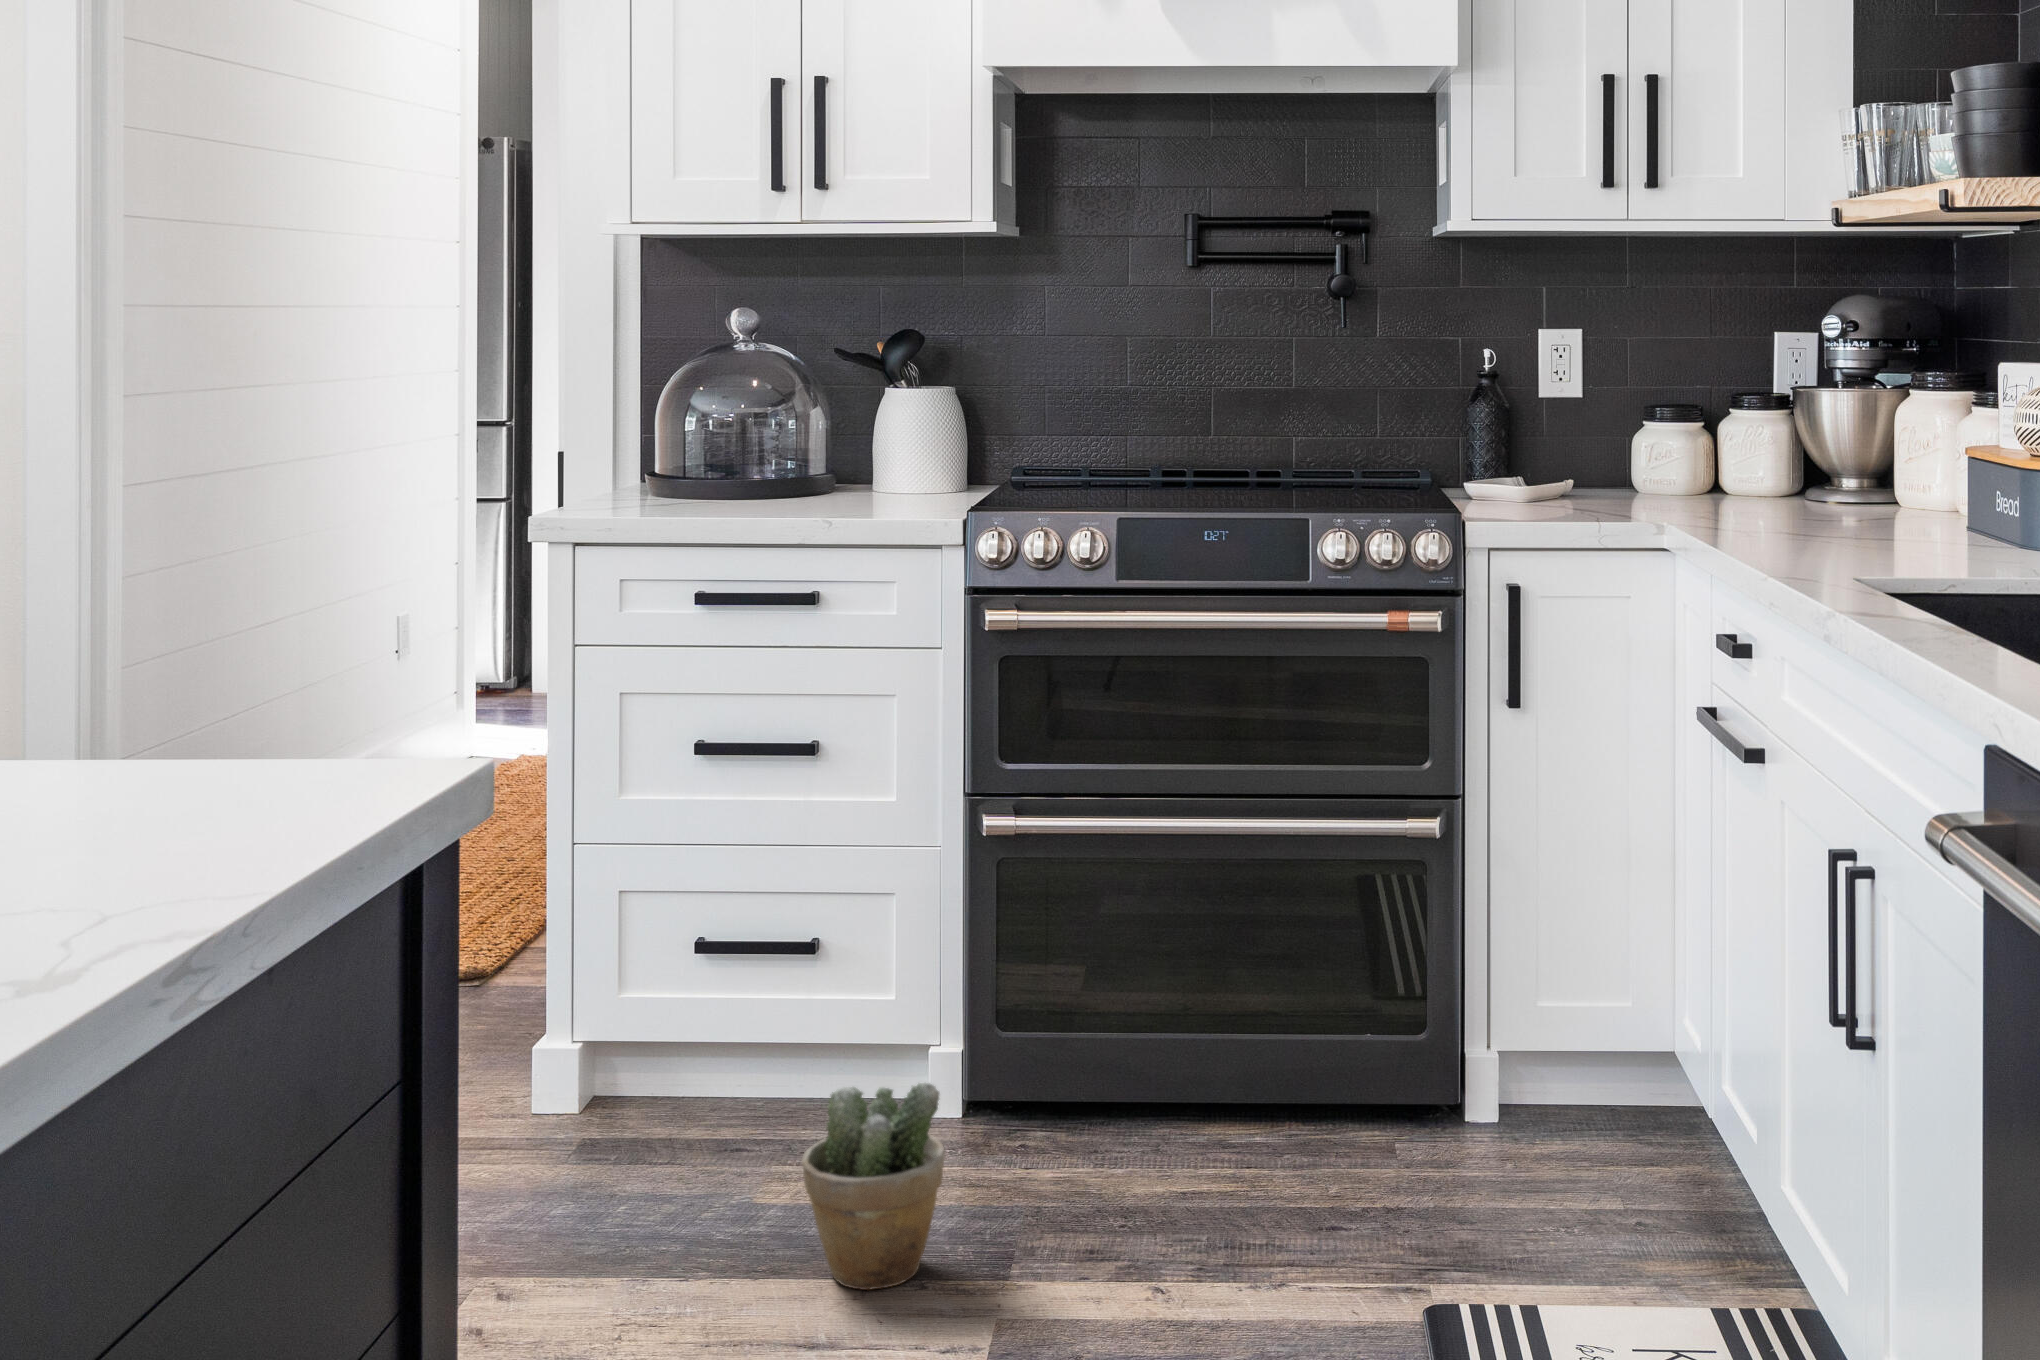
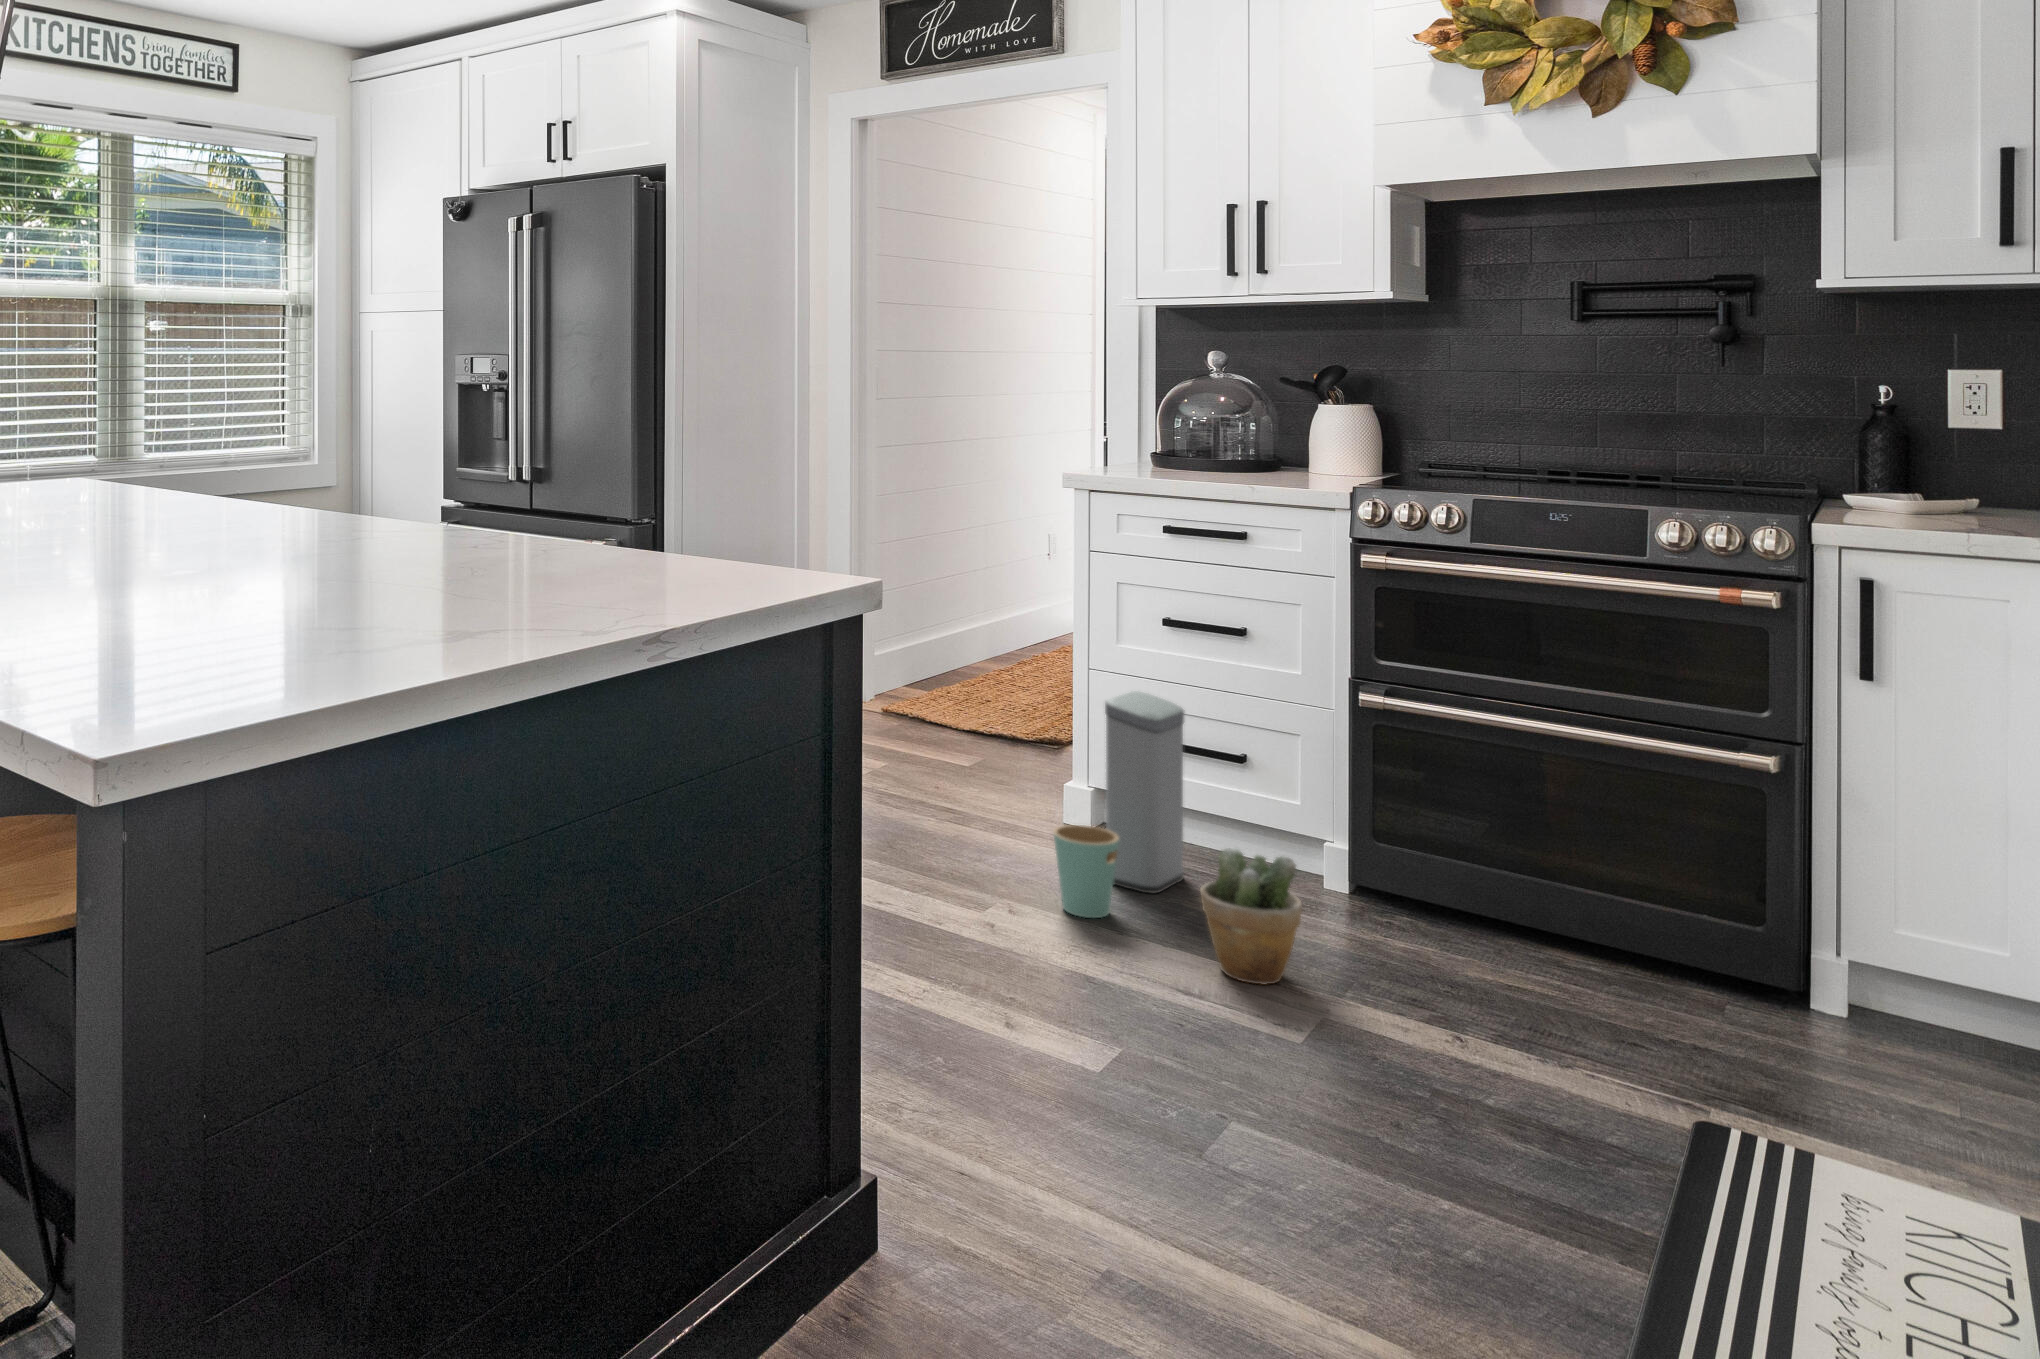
trash can: none [554,856,737,1251] -> present [1053,691,1184,918]

